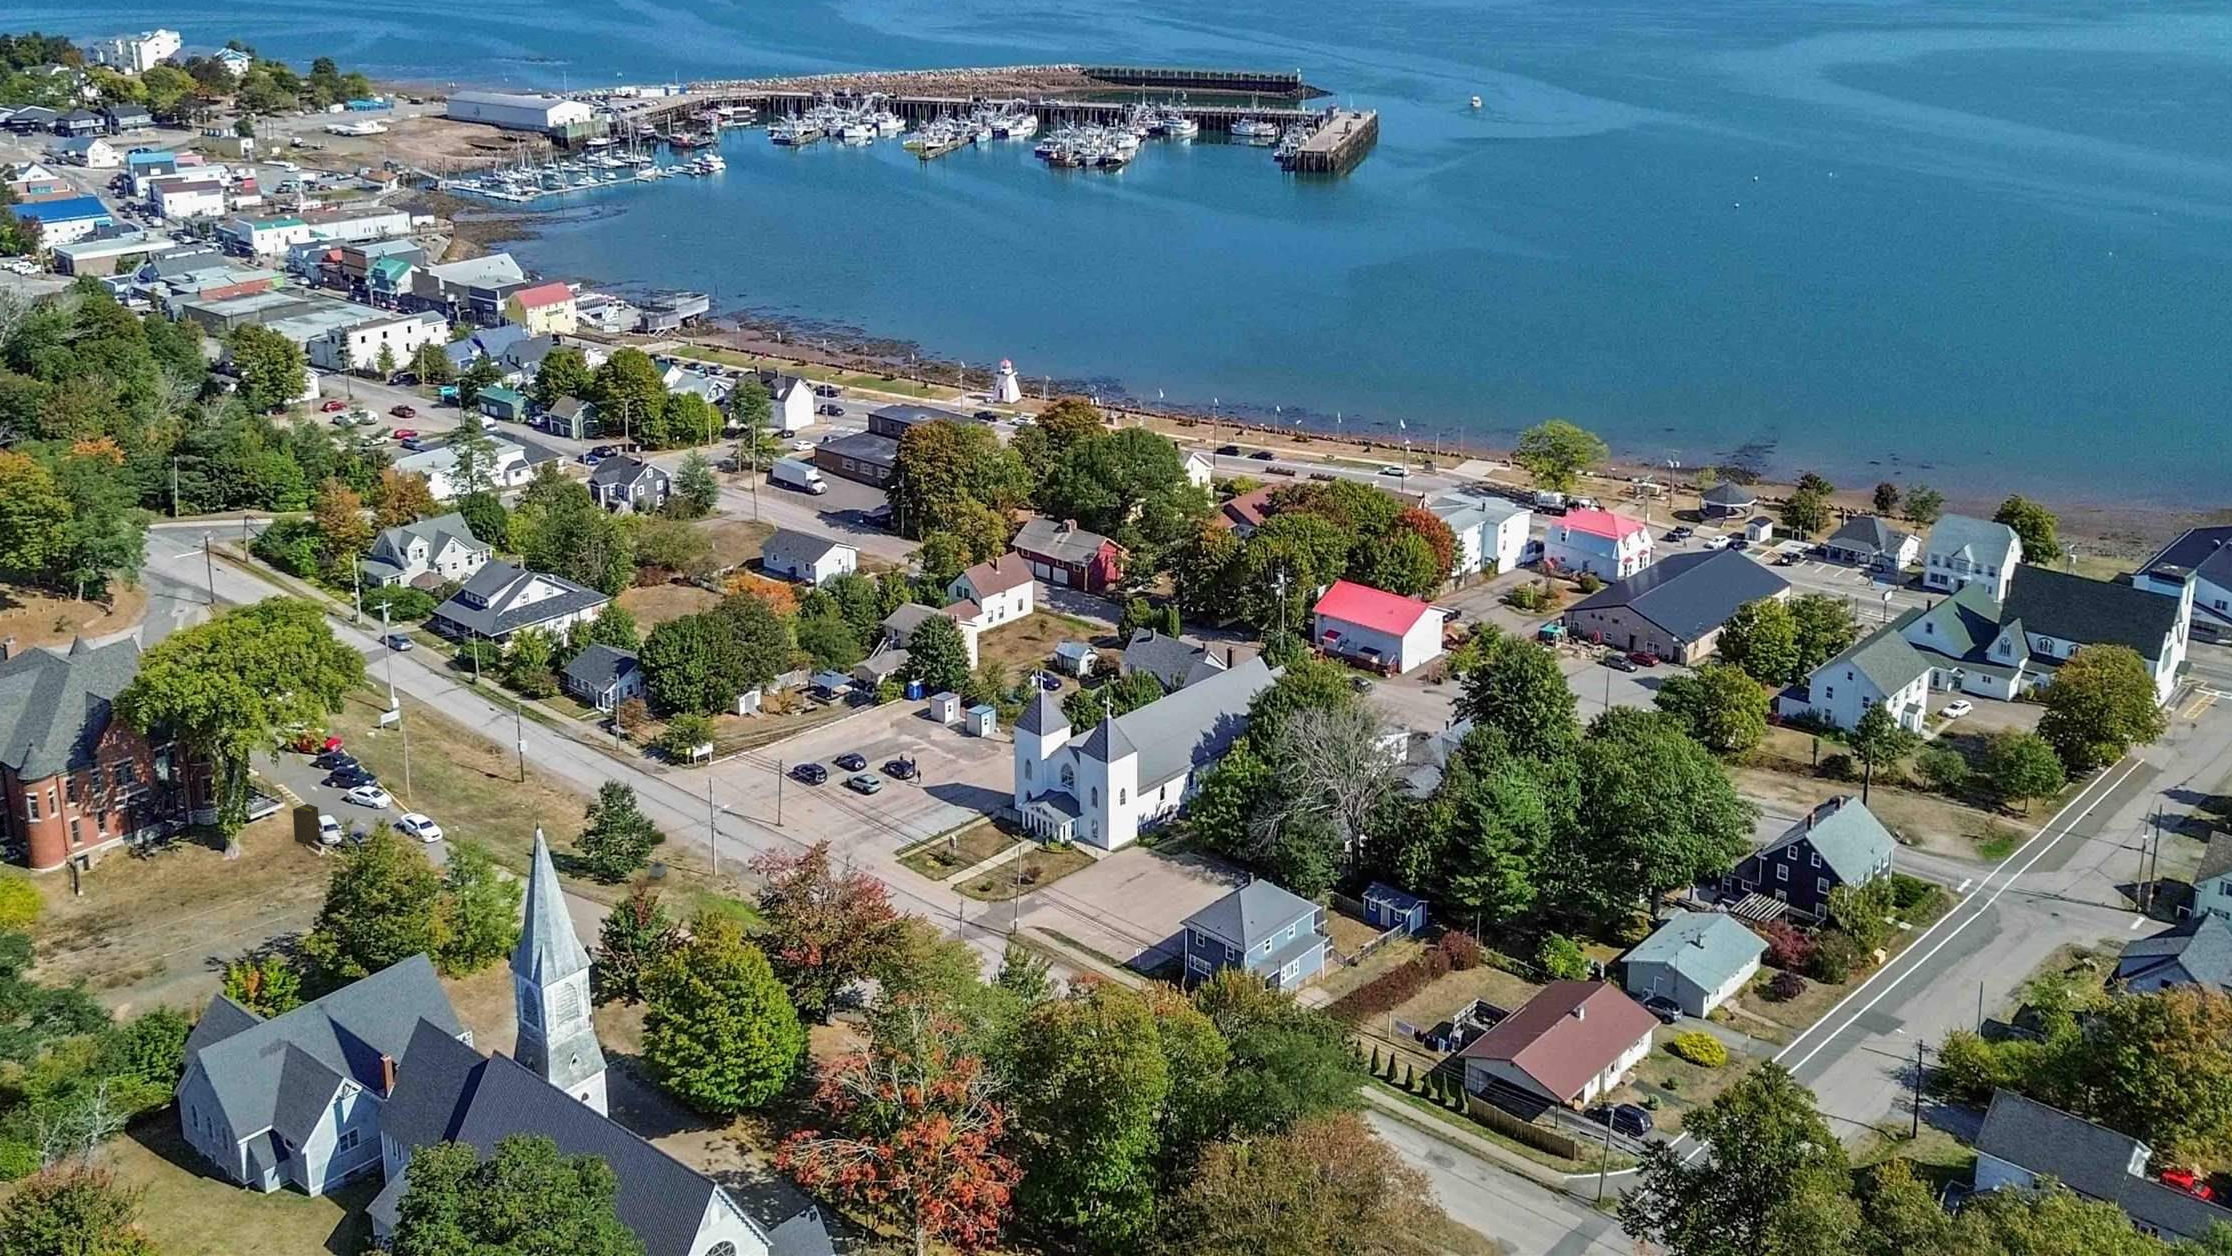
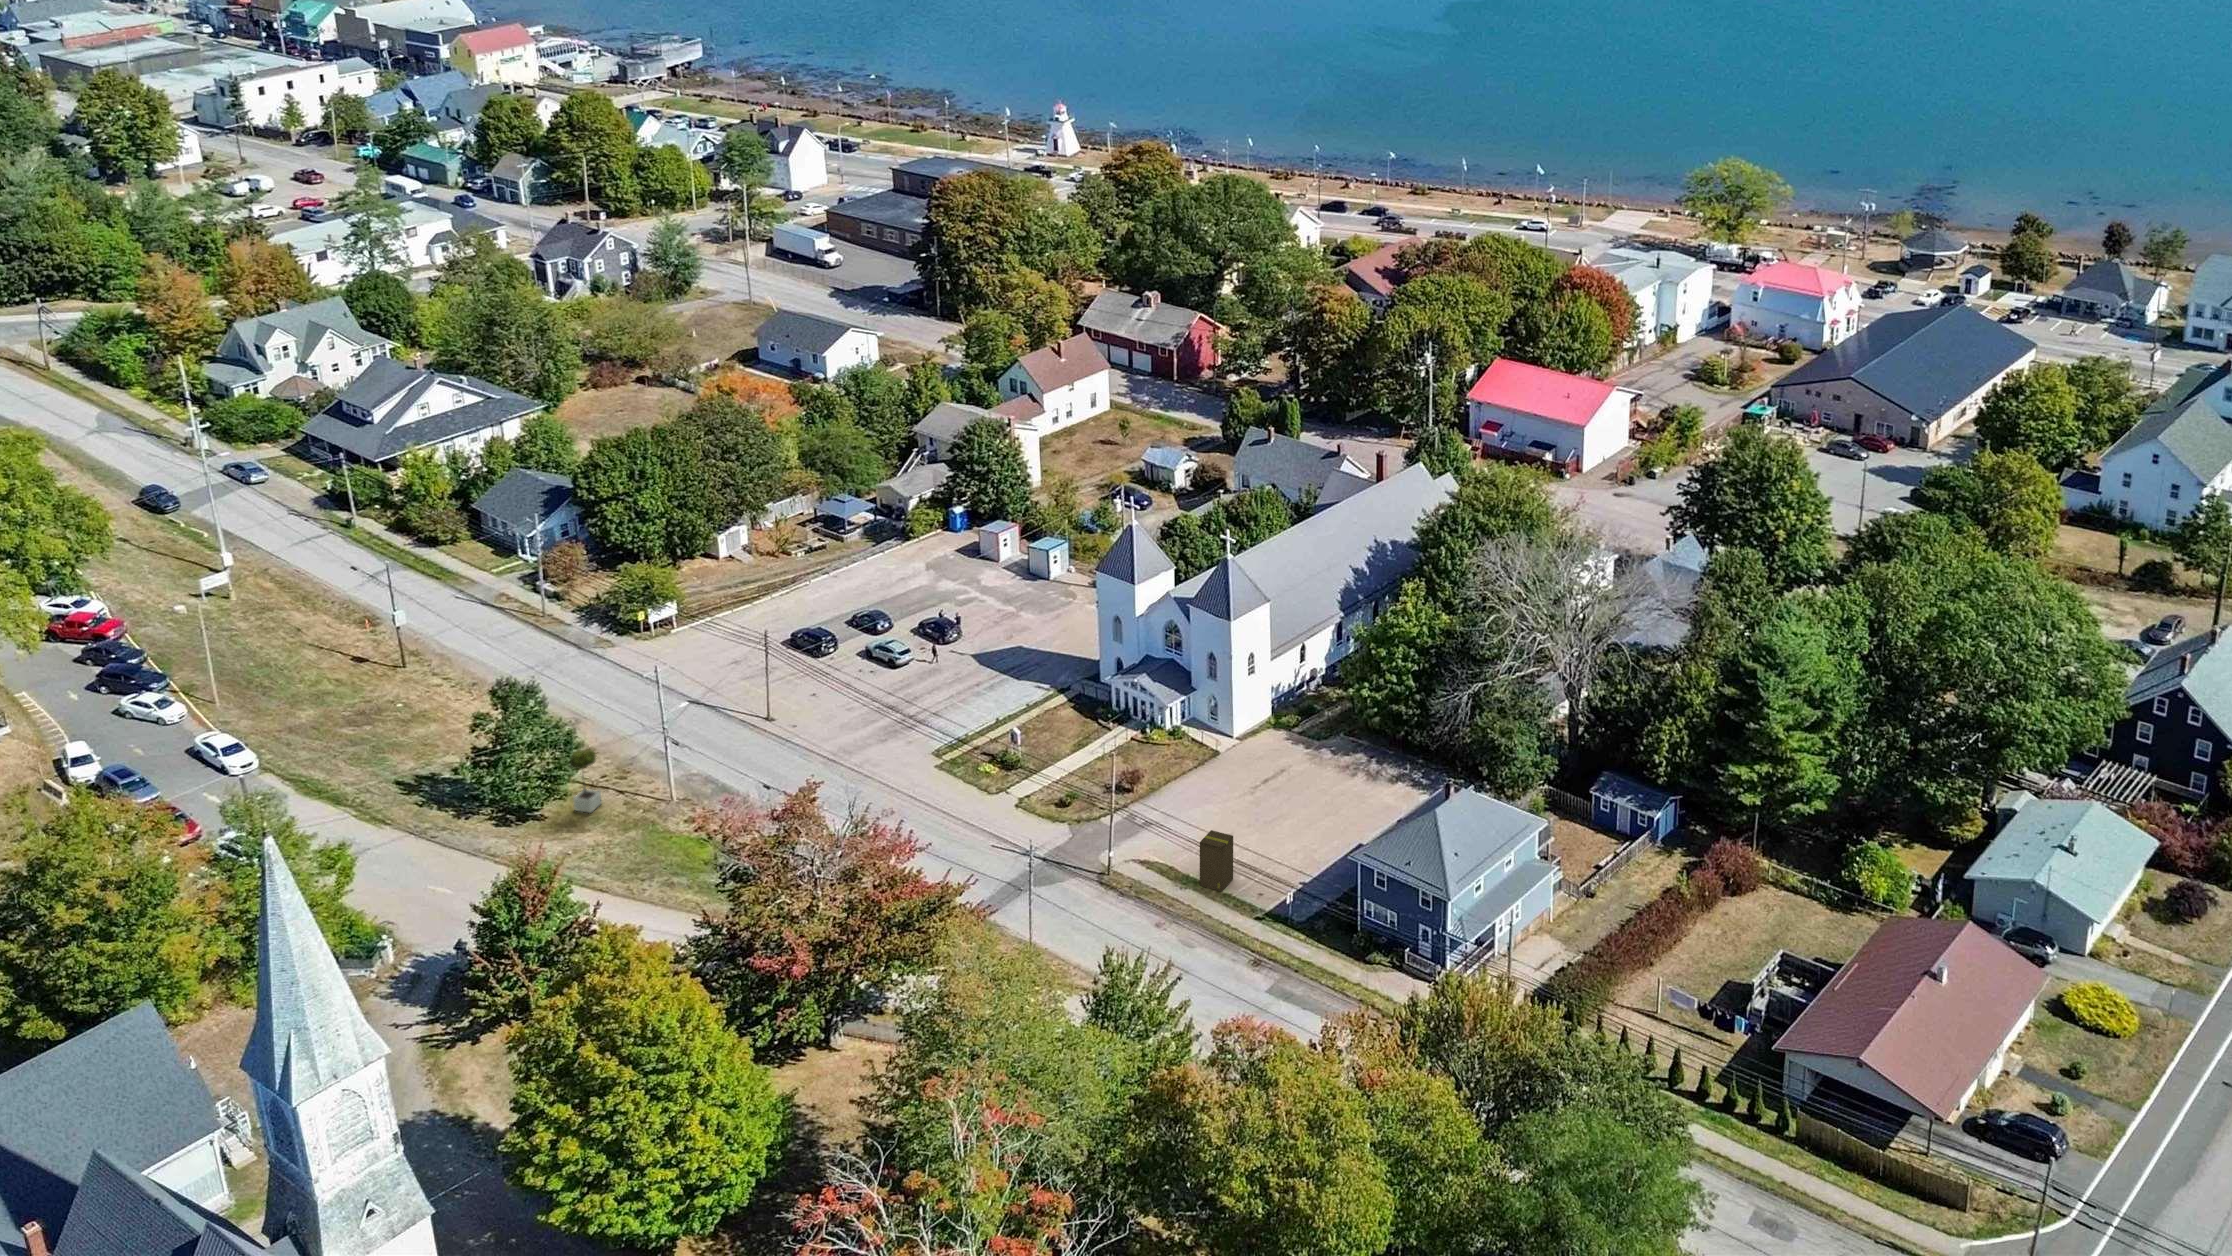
cardboard box: present [293,804,320,844] -> present [1200,830,1233,892]

